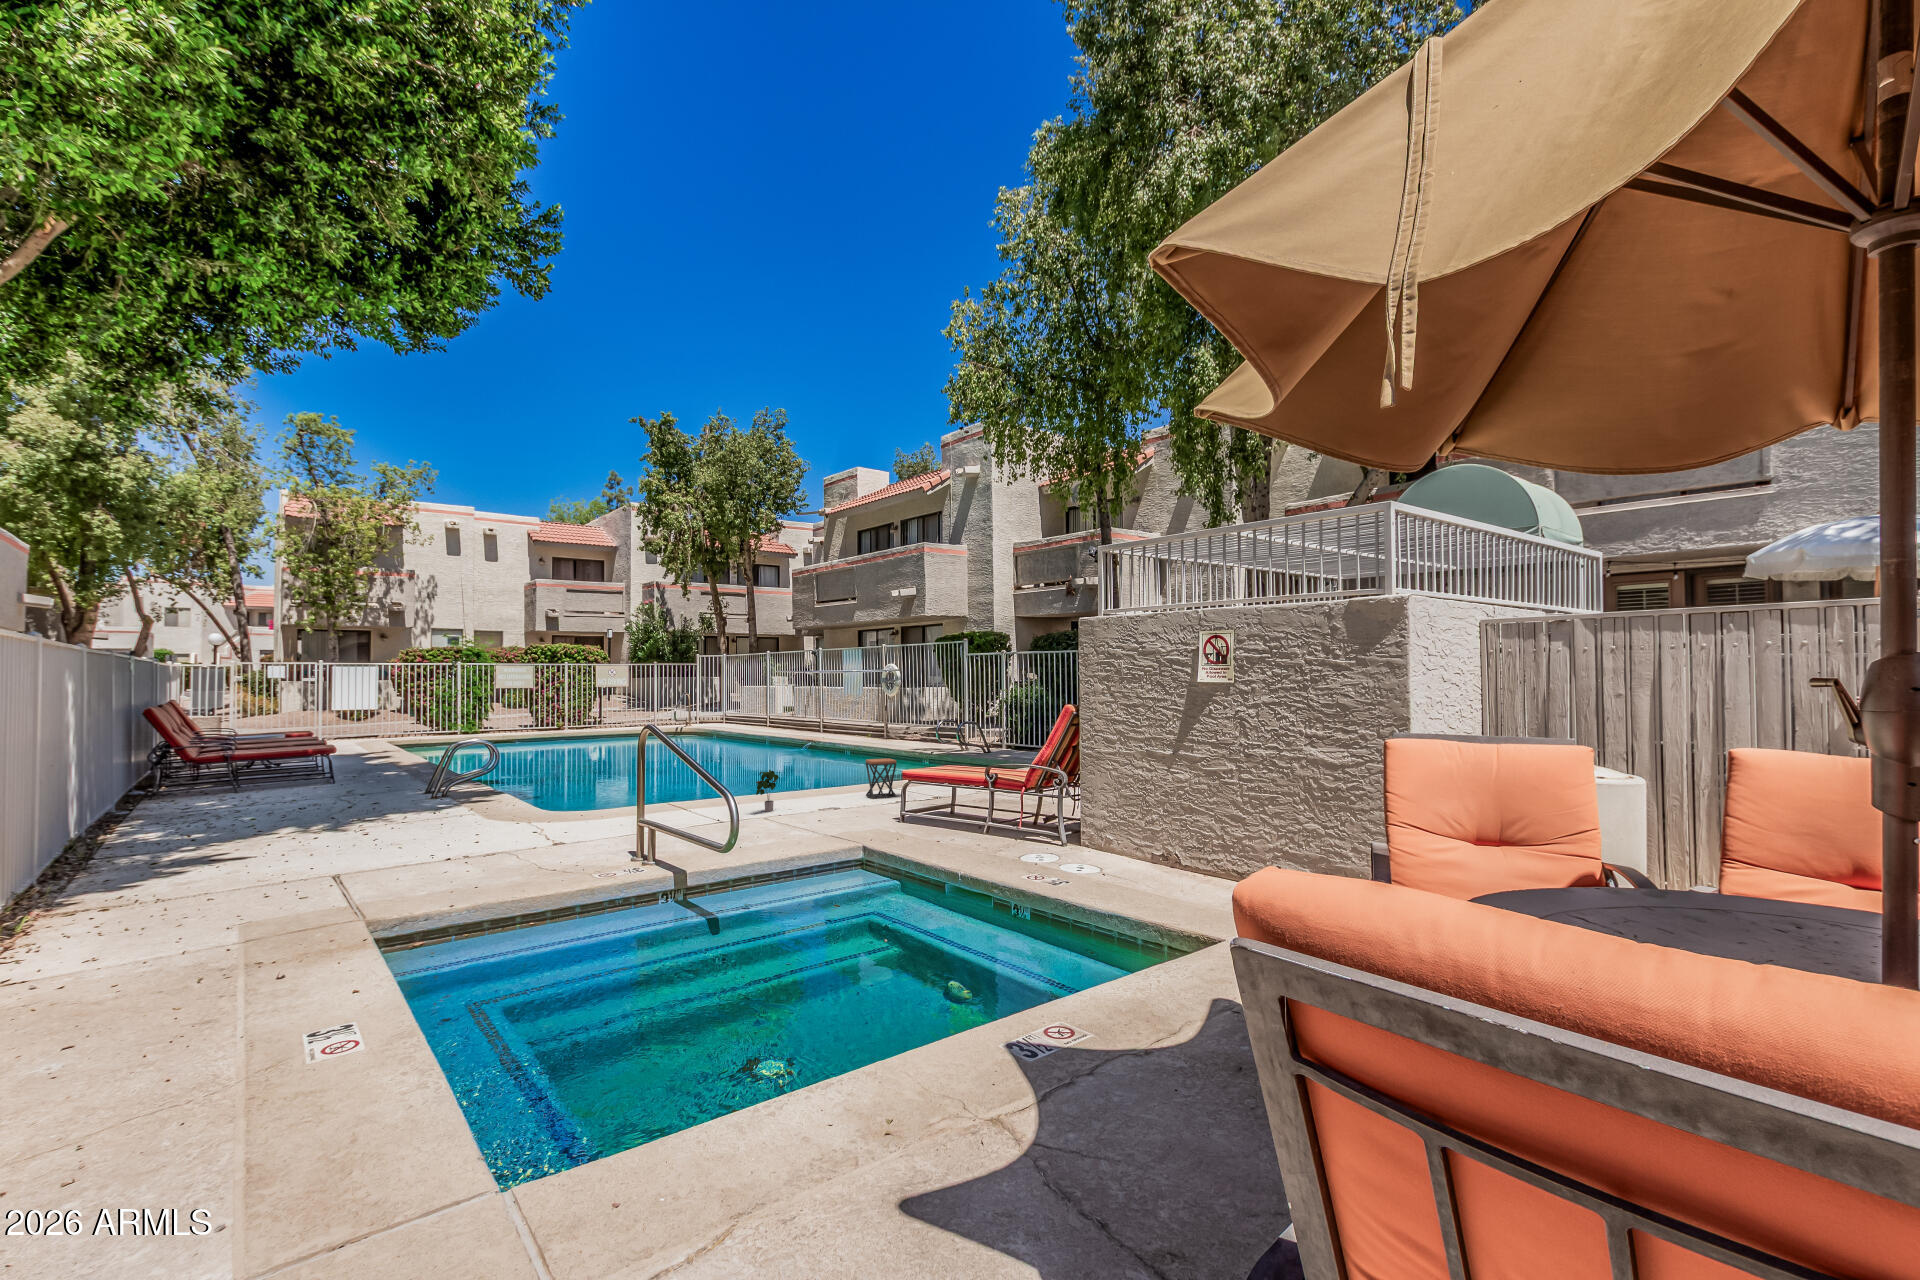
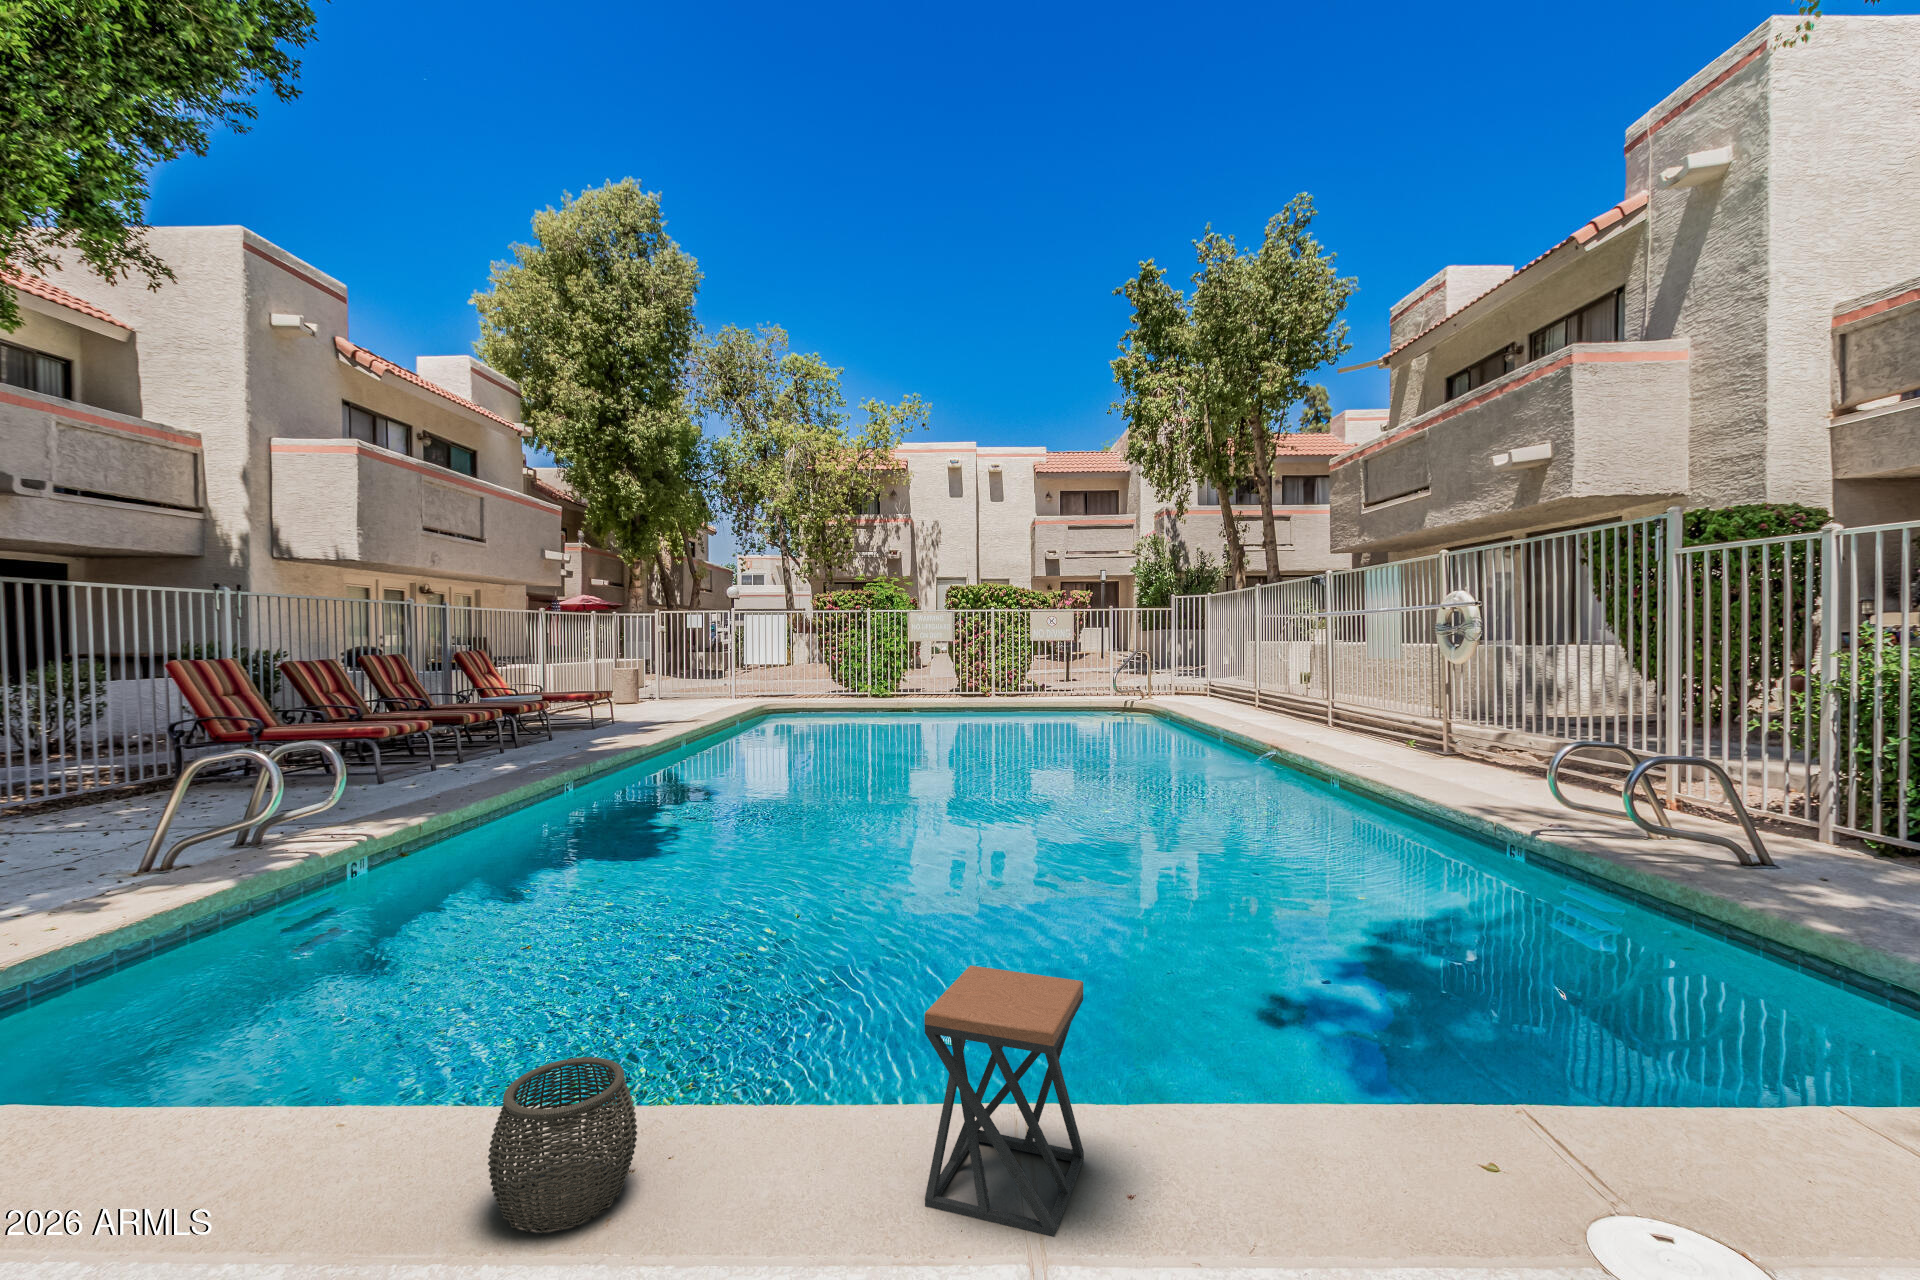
potted plant: present [756,770,779,812] -> none [284,980,492,1185]
woven basket: none [796,782,824,808] -> present [488,1057,637,1233]

